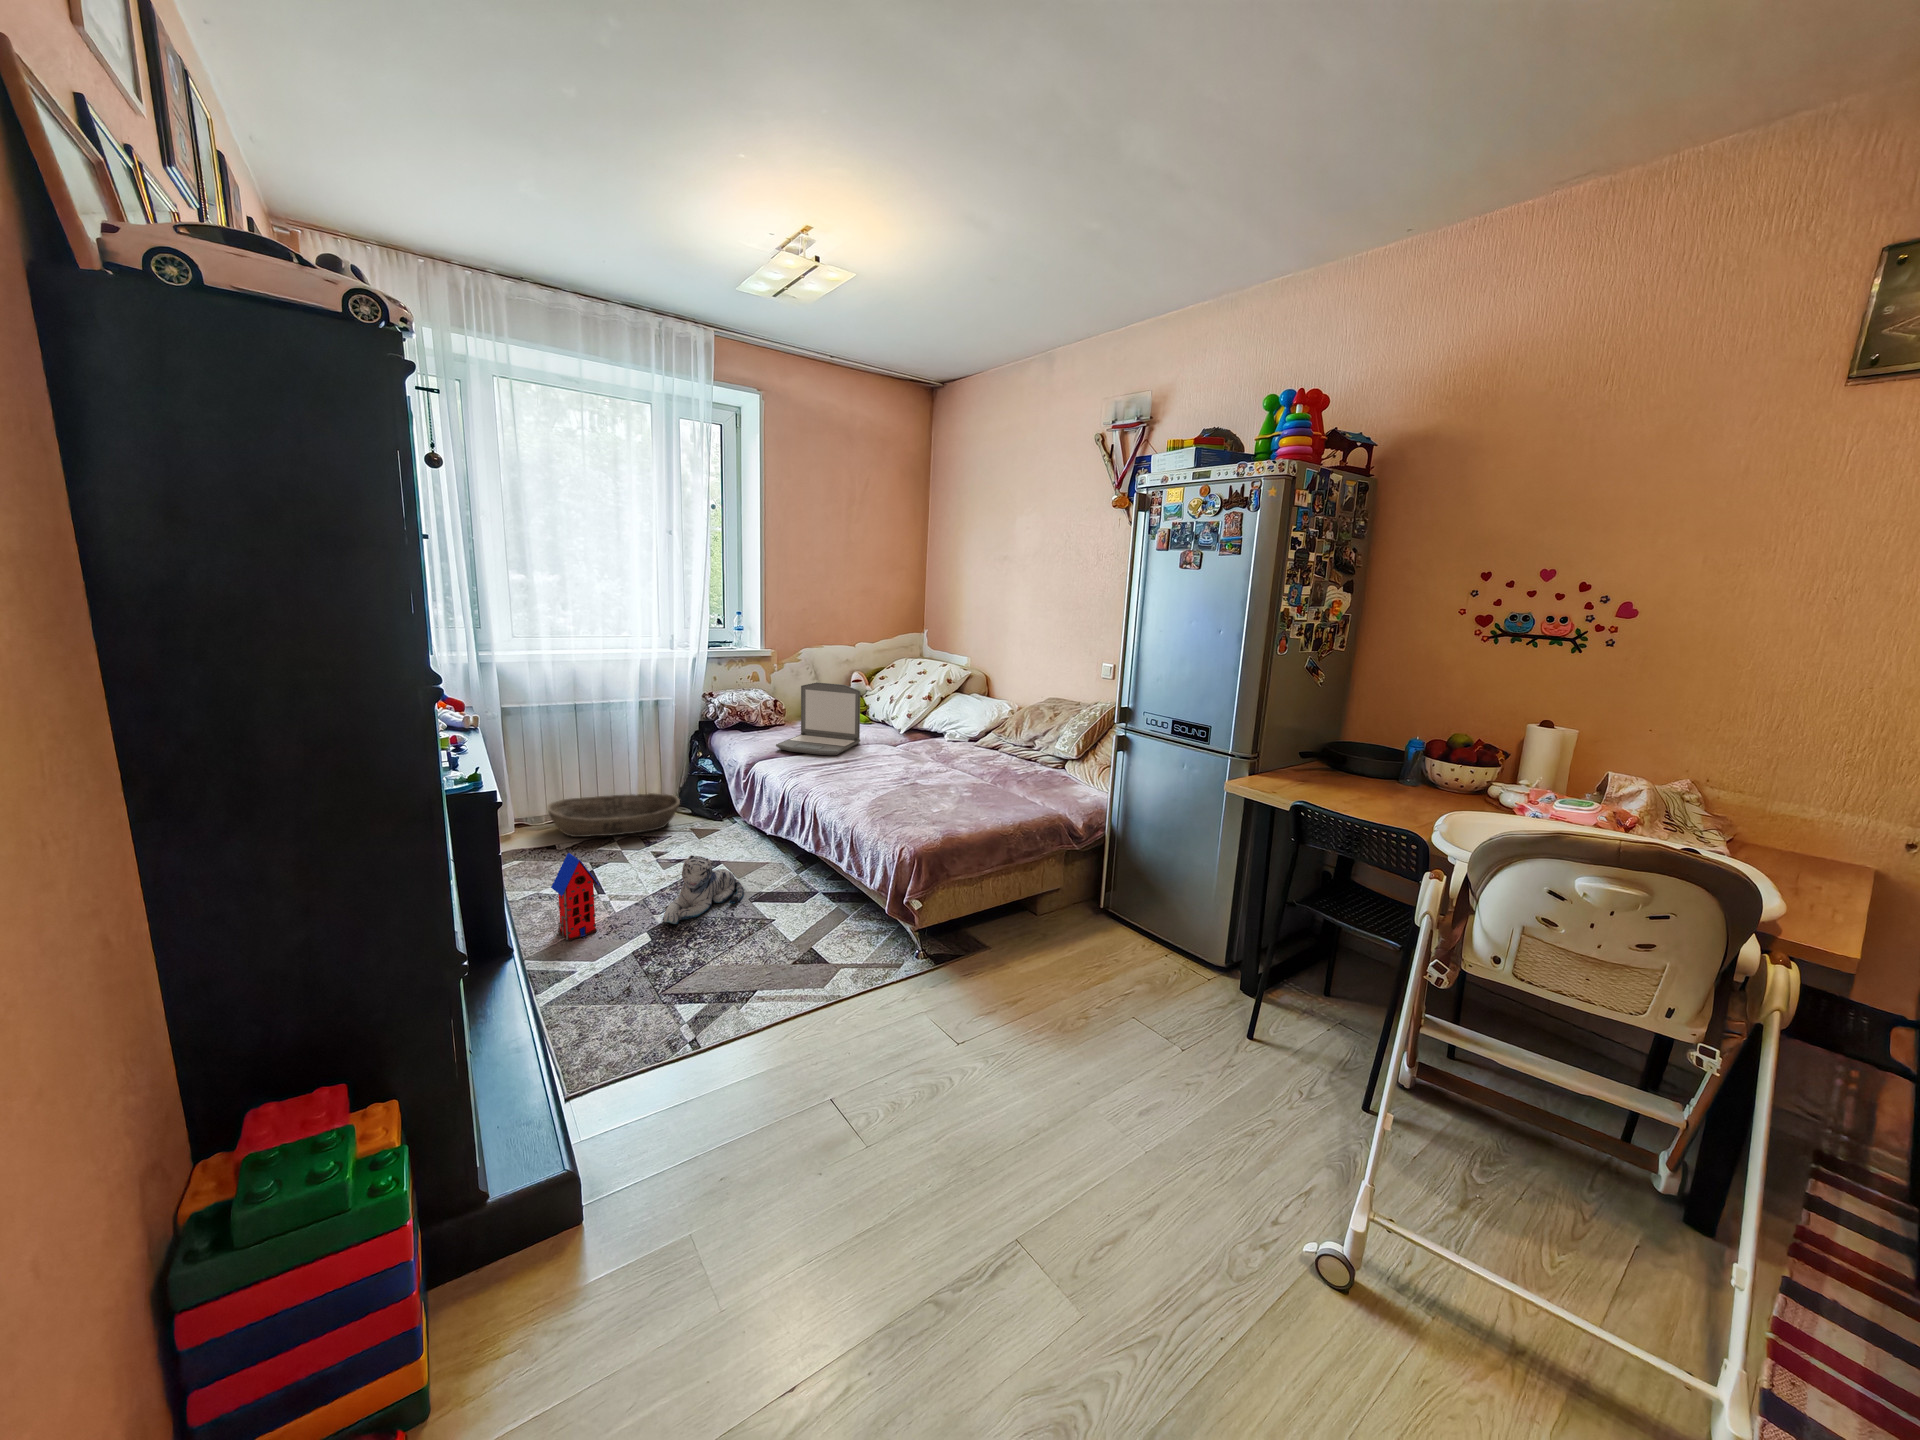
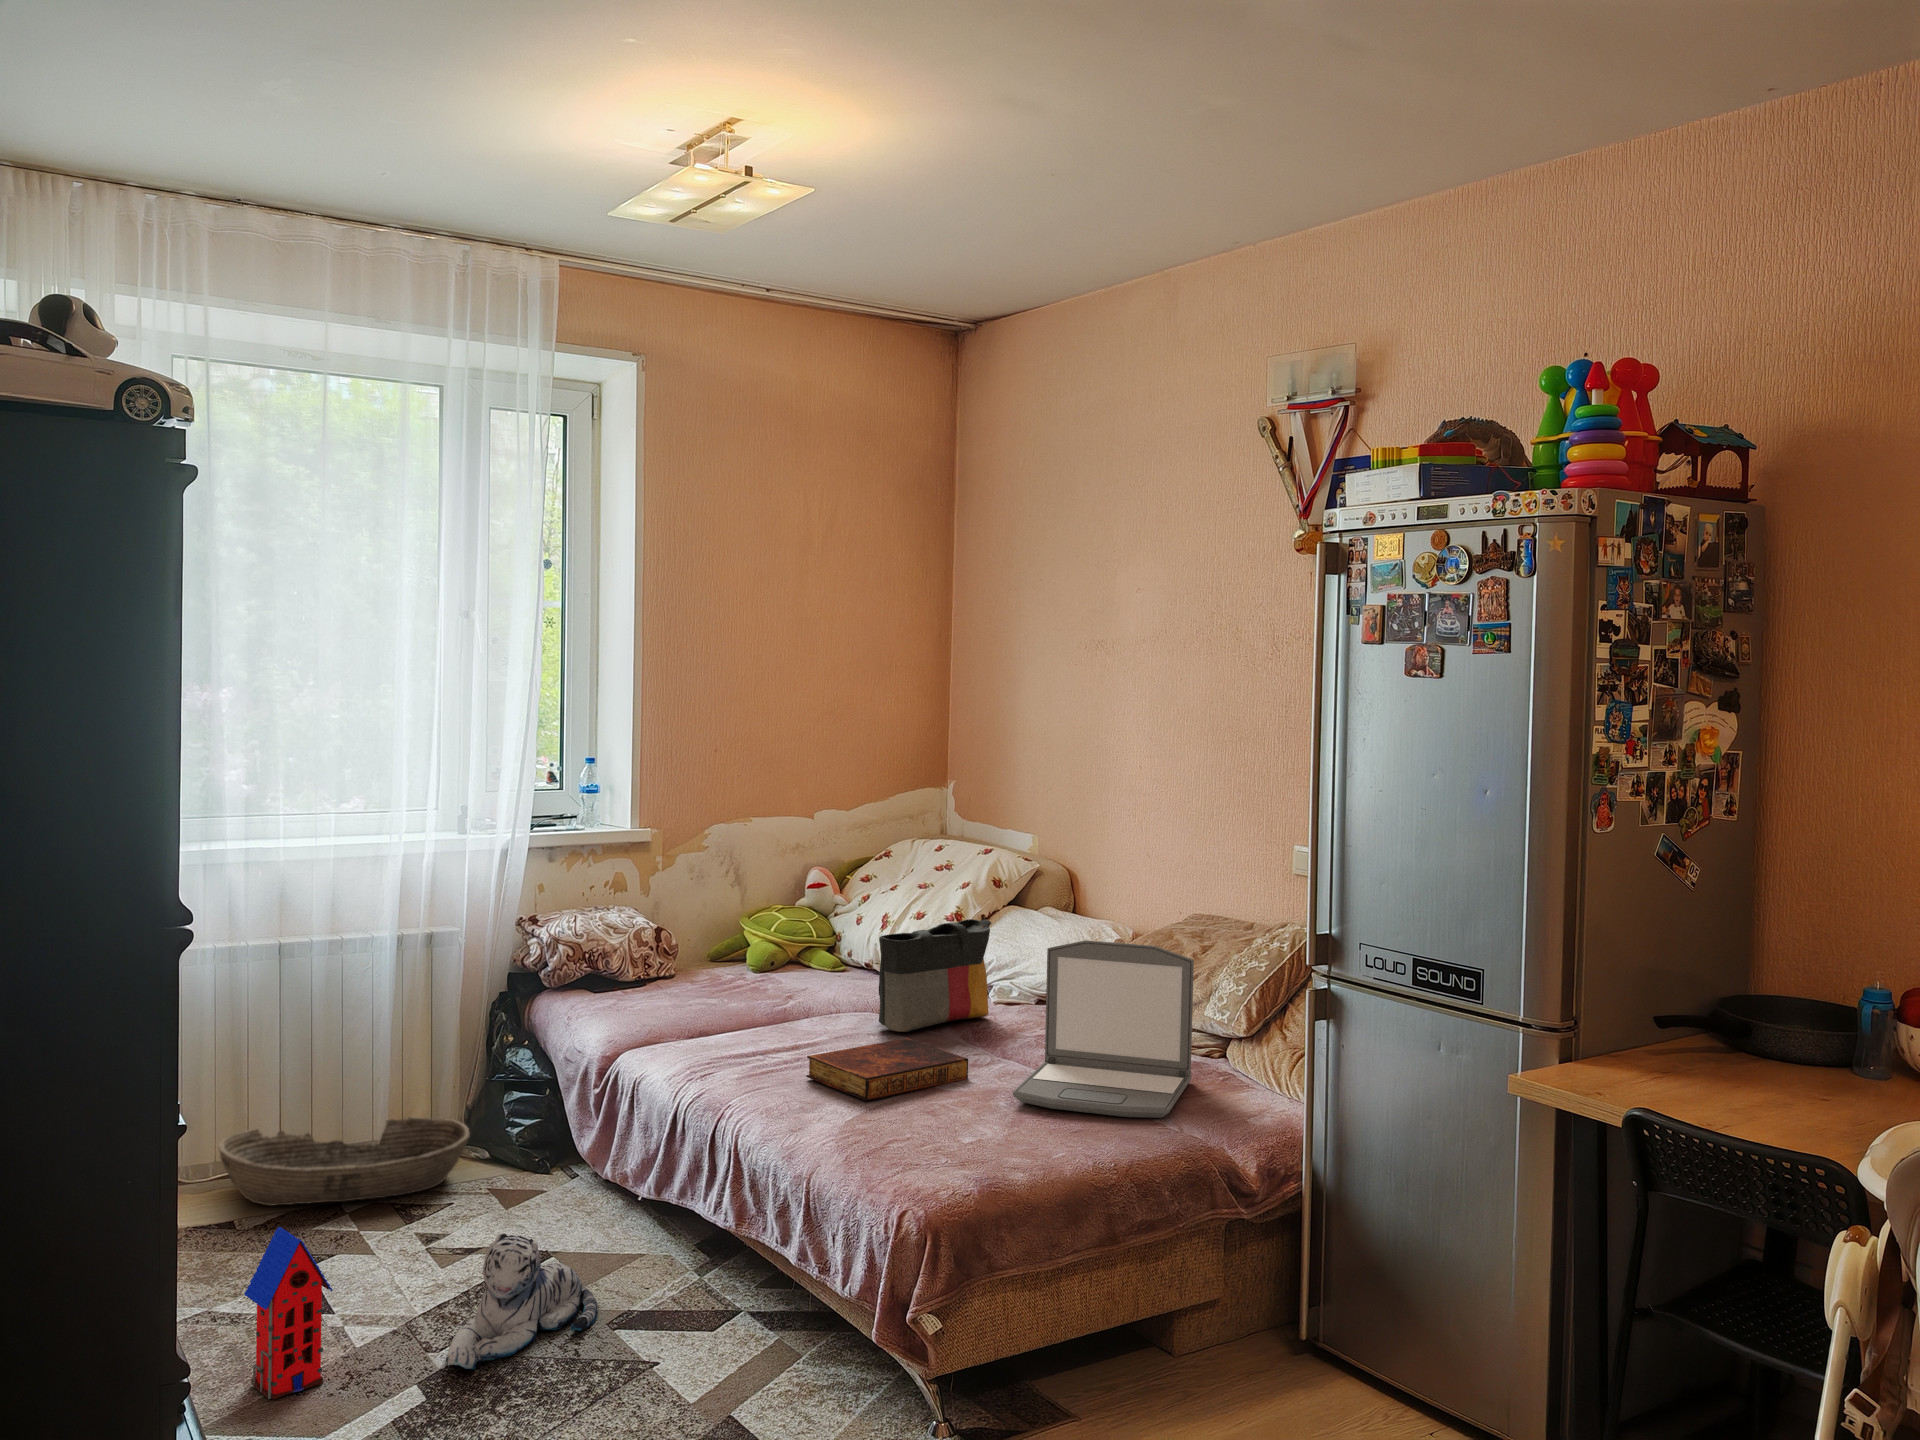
laptop: present [776,682,860,755] -> present [1013,940,1194,1118]
tote bag: none [889,698,947,754] -> present [879,919,991,1032]
book: none [852,757,935,789] -> present [806,1038,968,1101]

